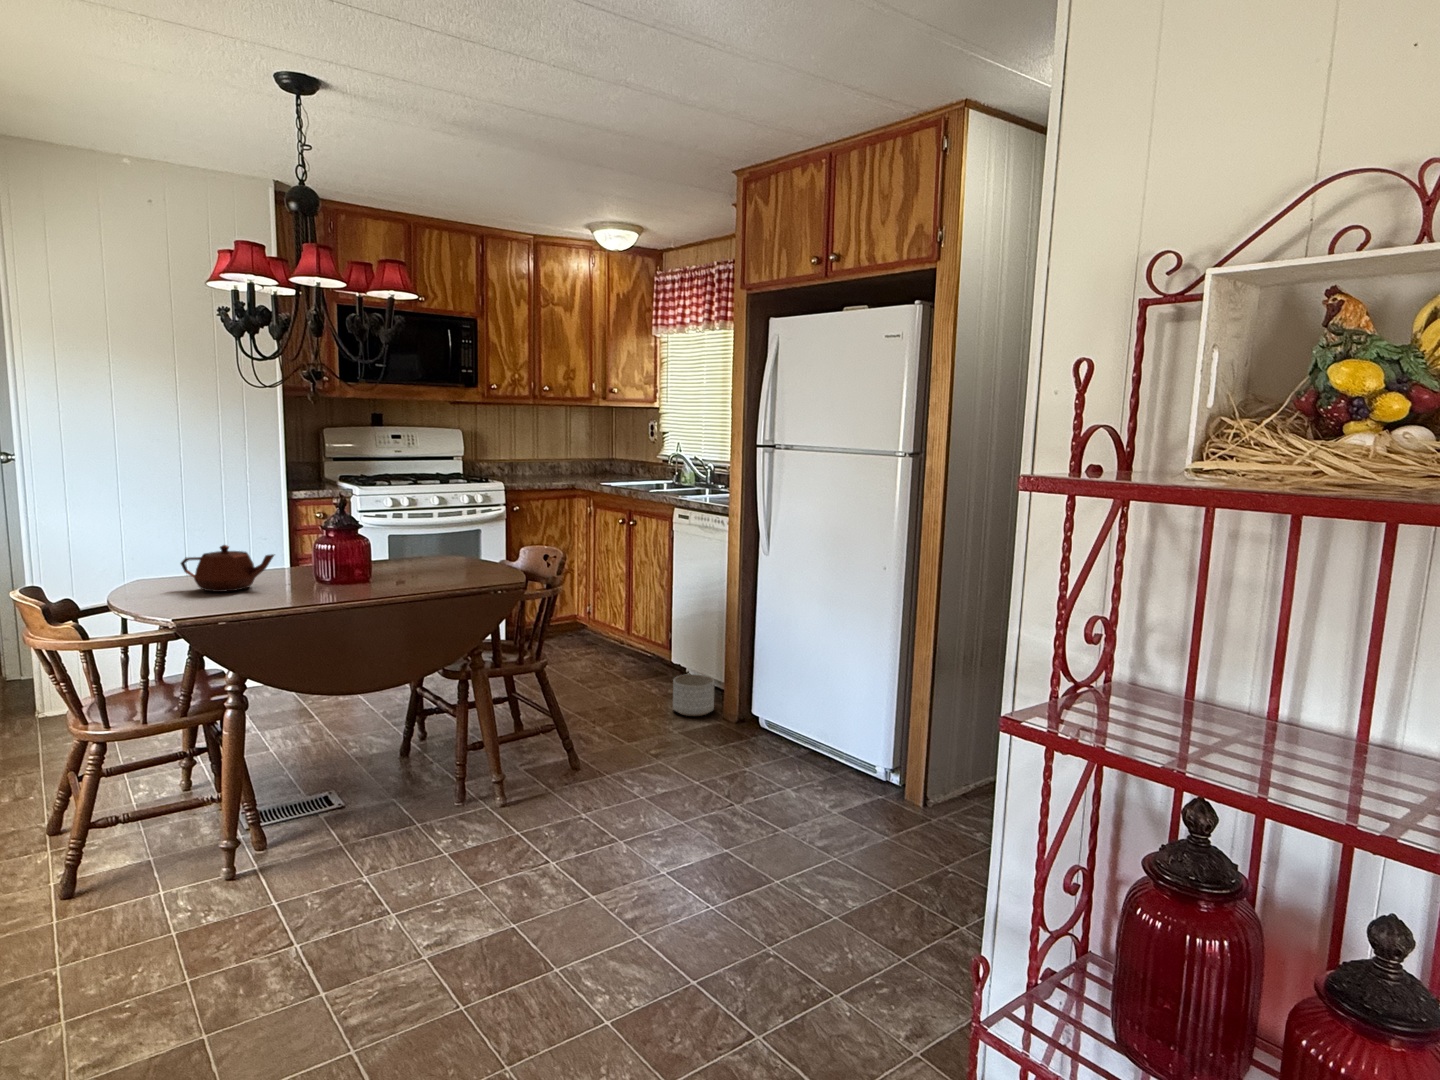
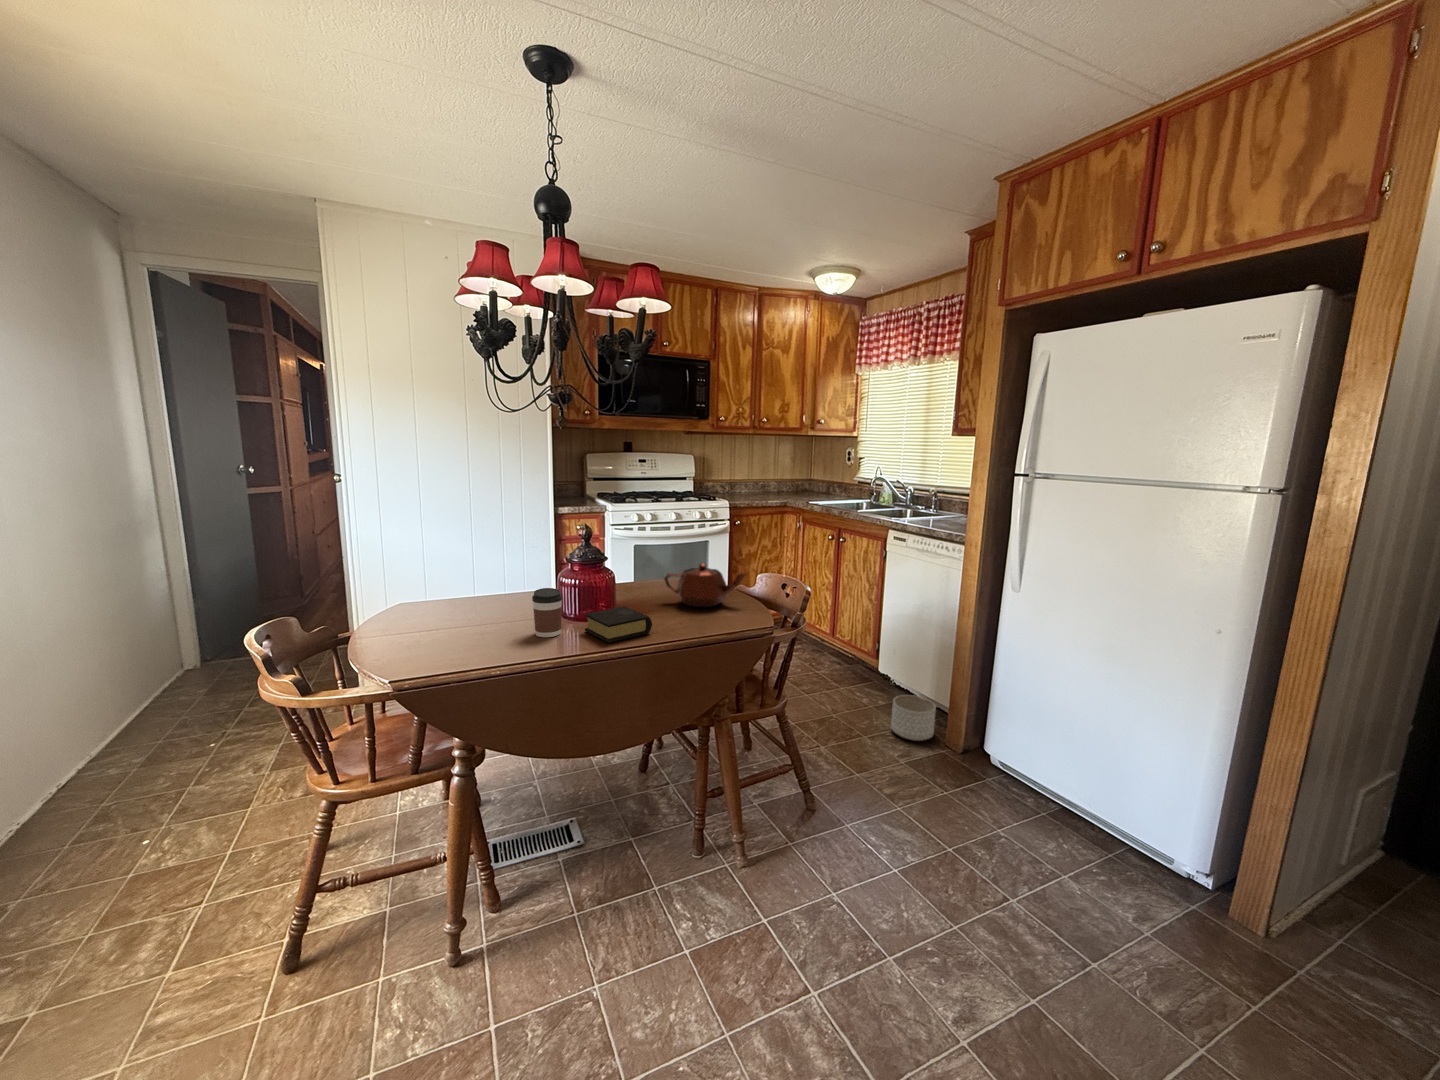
teapot: present [181,545,274,592] -> present [664,564,746,607]
coffee cup: none [290,552,319,595] -> present [532,588,562,637]
book: none [341,570,406,596] -> present [584,606,652,643]

